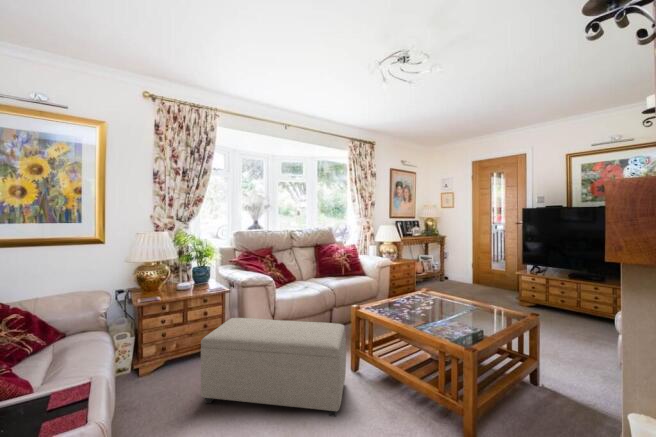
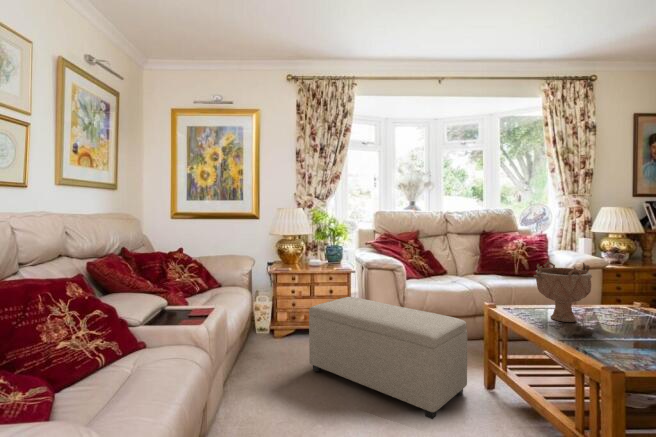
decorative bowl: none [384,271,418,313] -> present [534,261,592,322]

